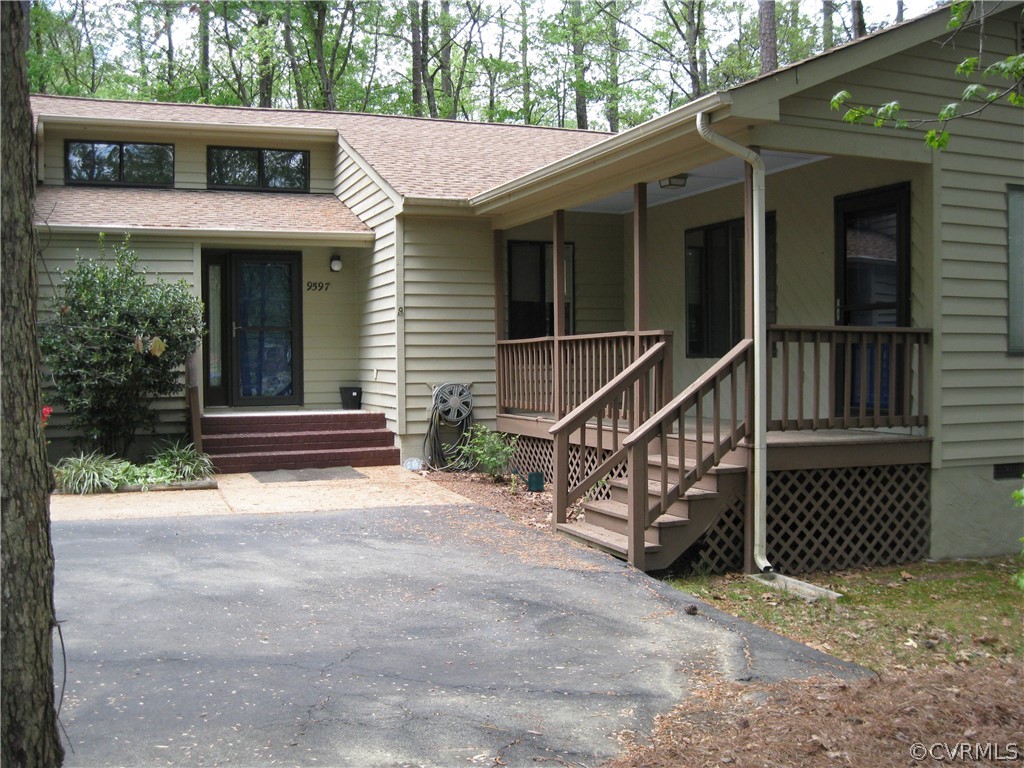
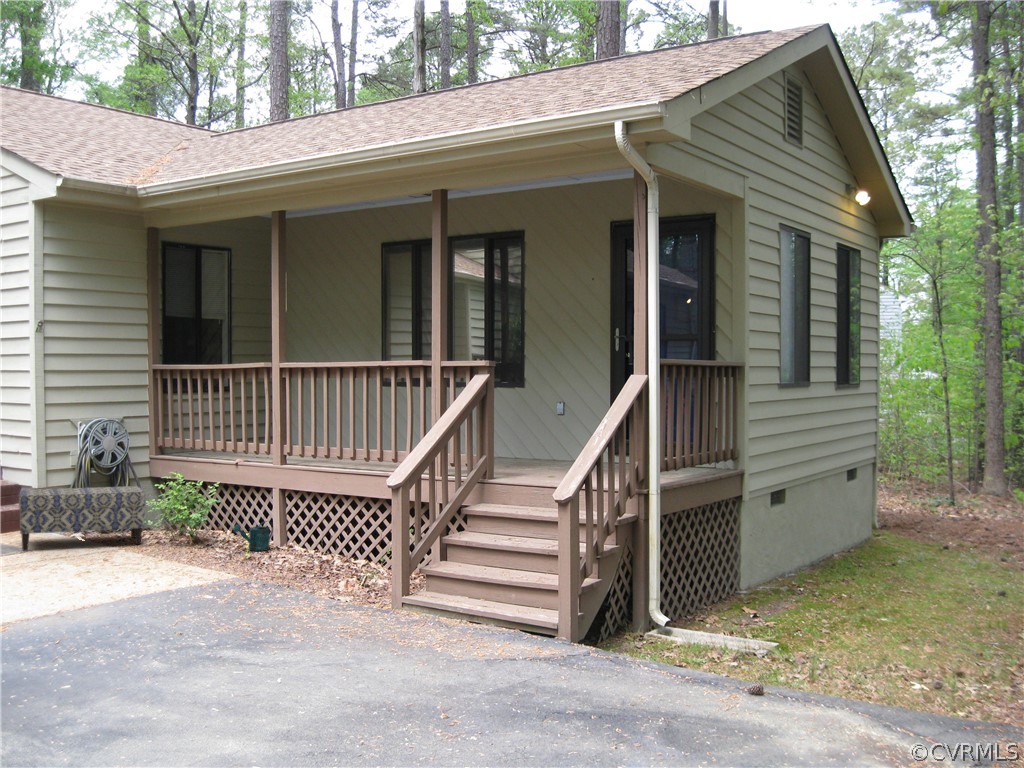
bench: none [379,435,471,481] -> present [19,486,145,551]

